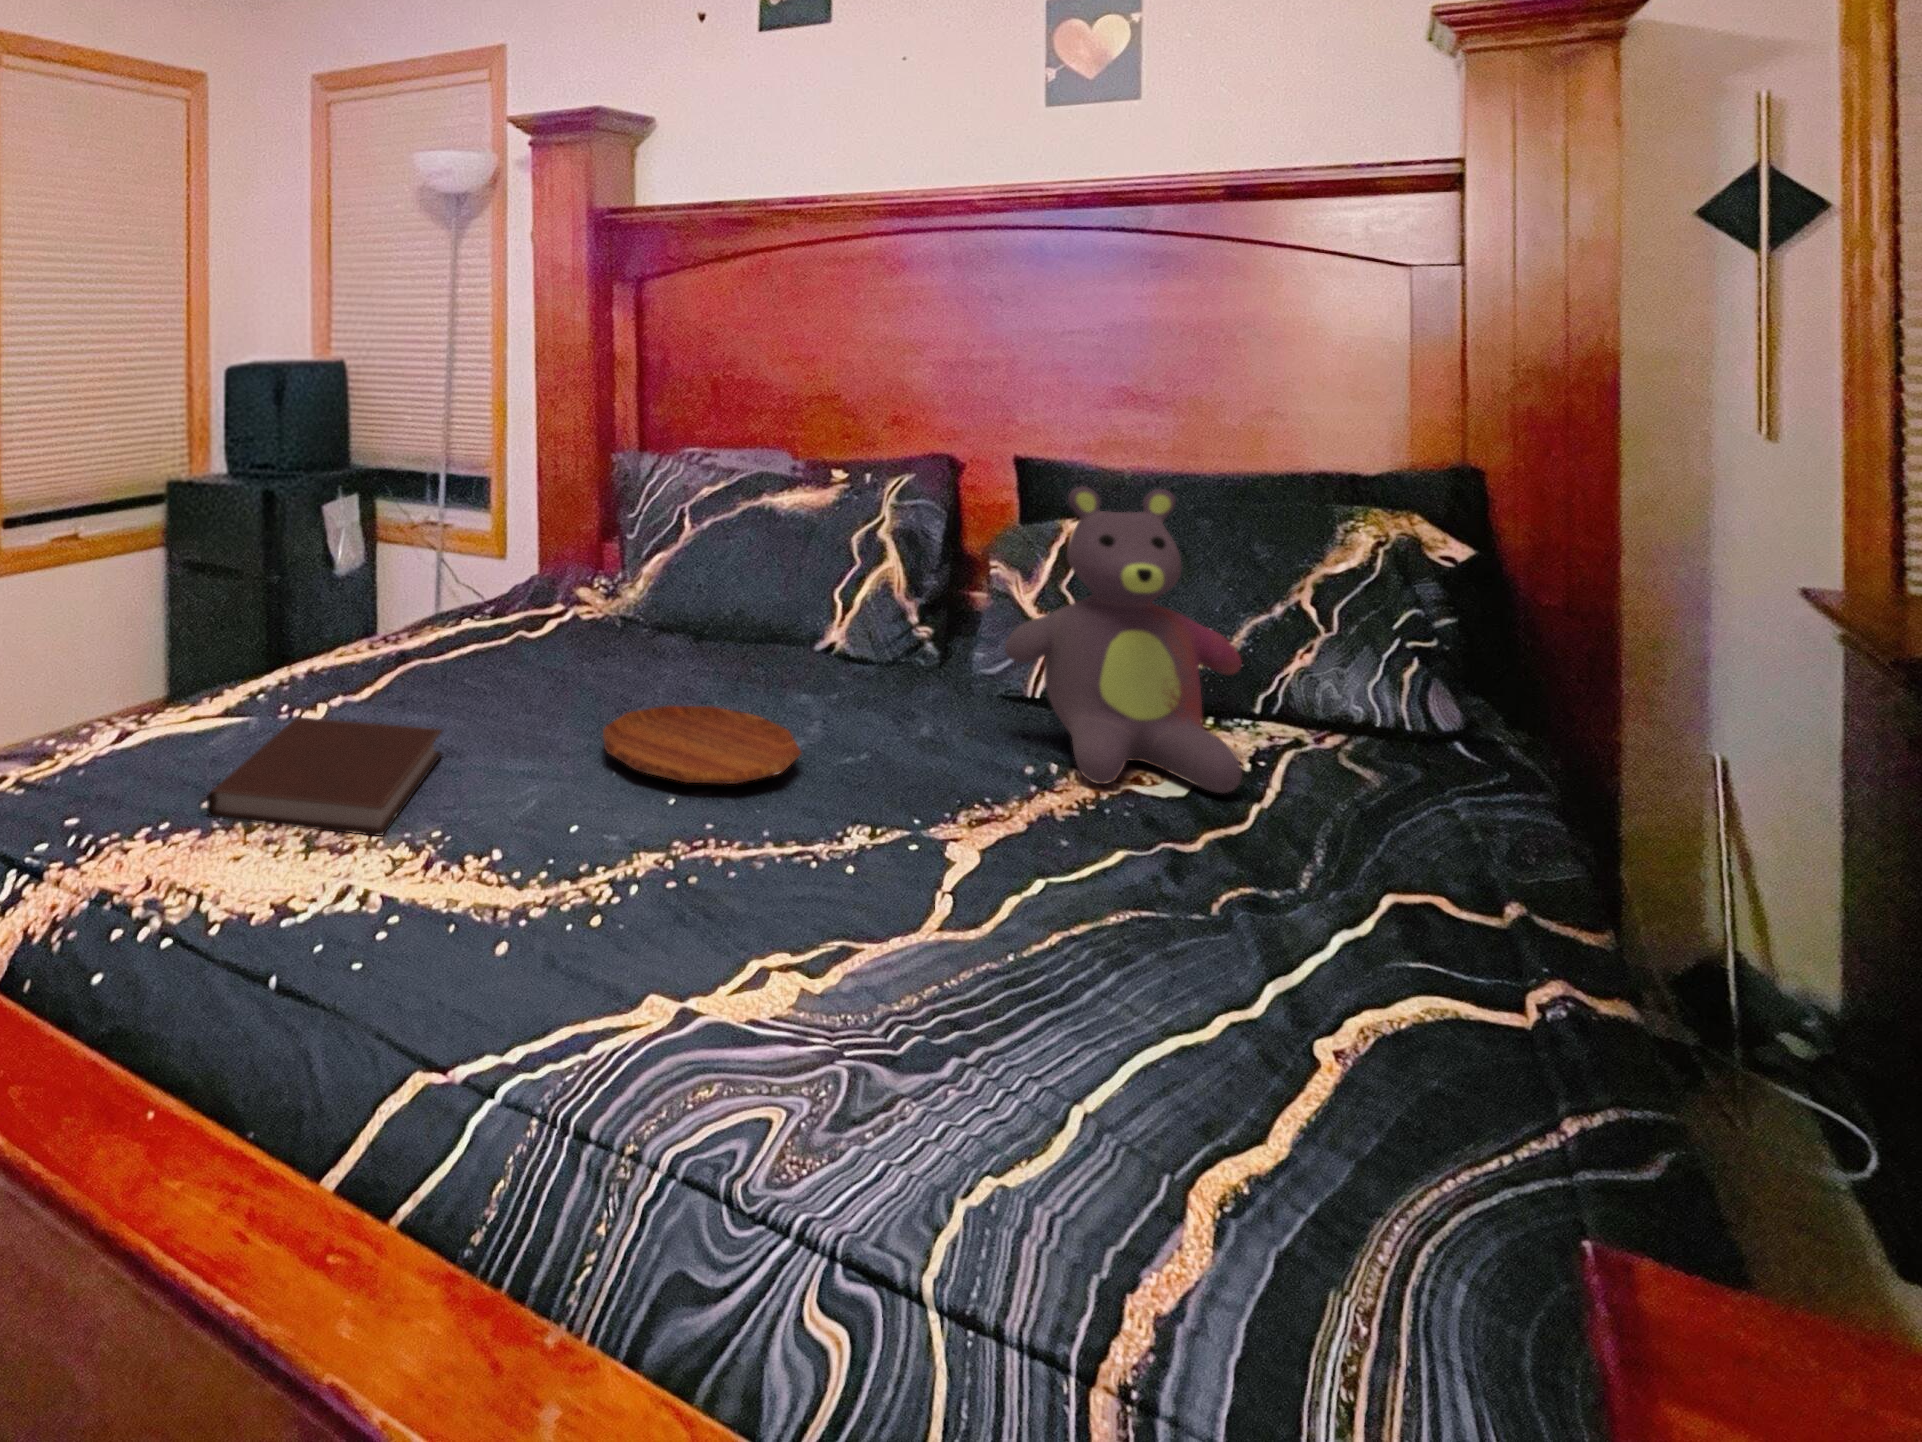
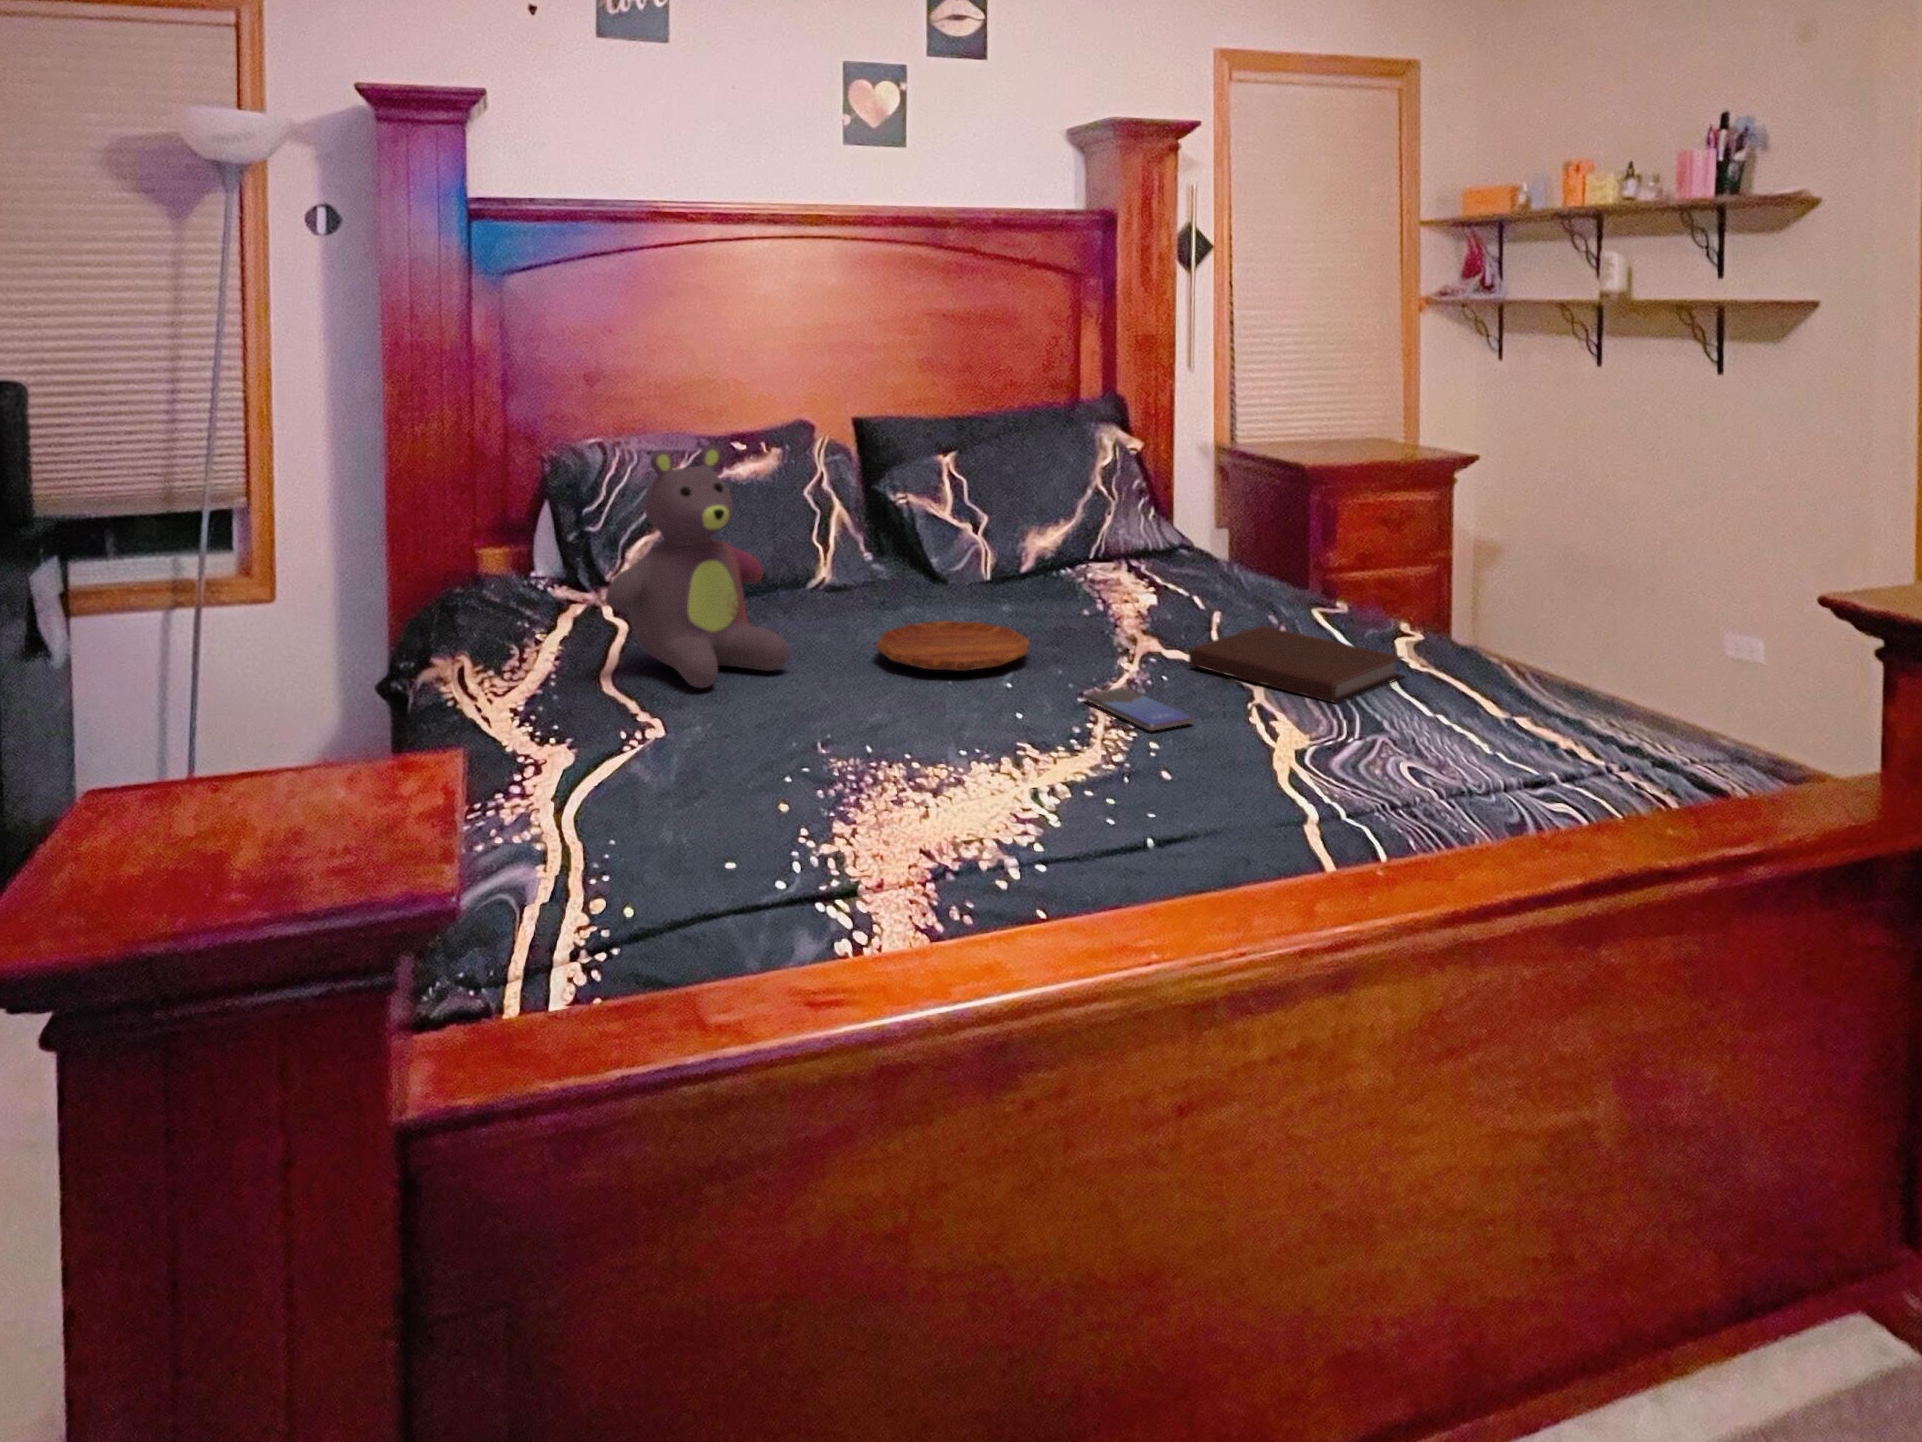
stuffed bear: present [1005,486,1242,793] -> present [606,445,789,688]
notebook: present [207,718,442,836] -> present [1189,625,1404,704]
smartphone: none [605,847,730,937] -> present [1084,688,1193,731]

